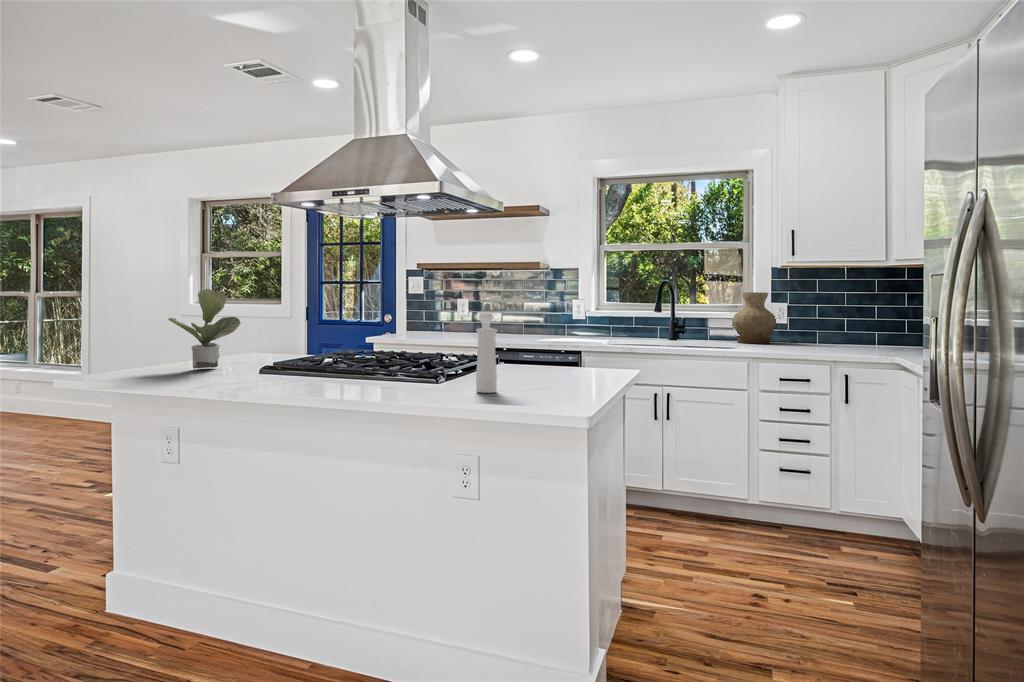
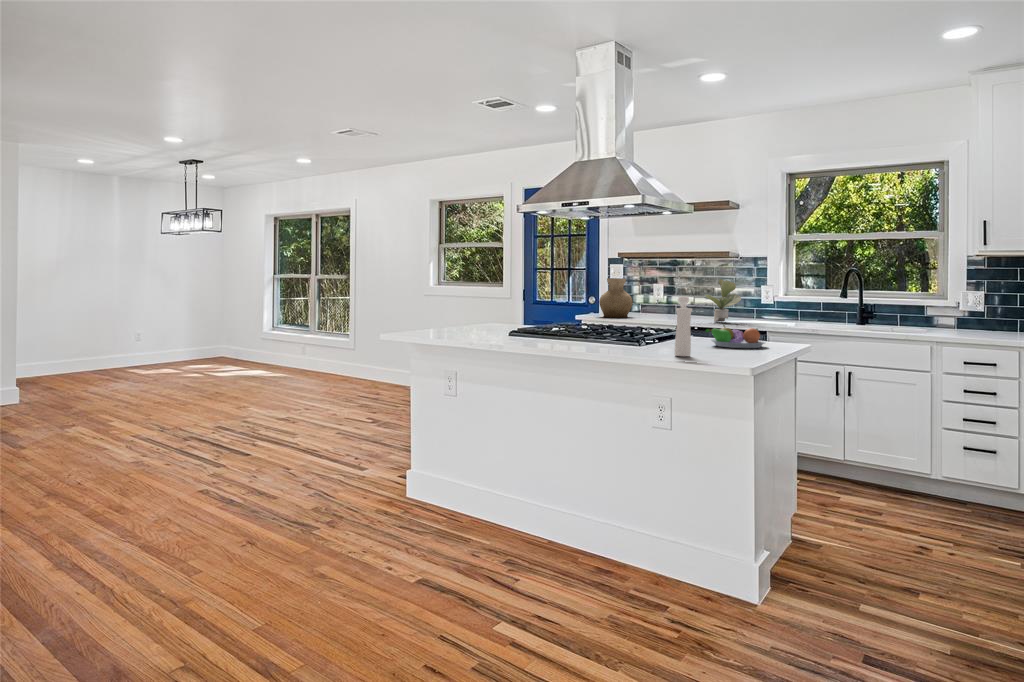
potted plant: present [168,289,241,369] -> present [705,279,741,322]
vase: present [732,292,776,343] -> present [599,278,633,318]
fruit bowl: none [515,347,587,377] -> present [706,325,766,348]

